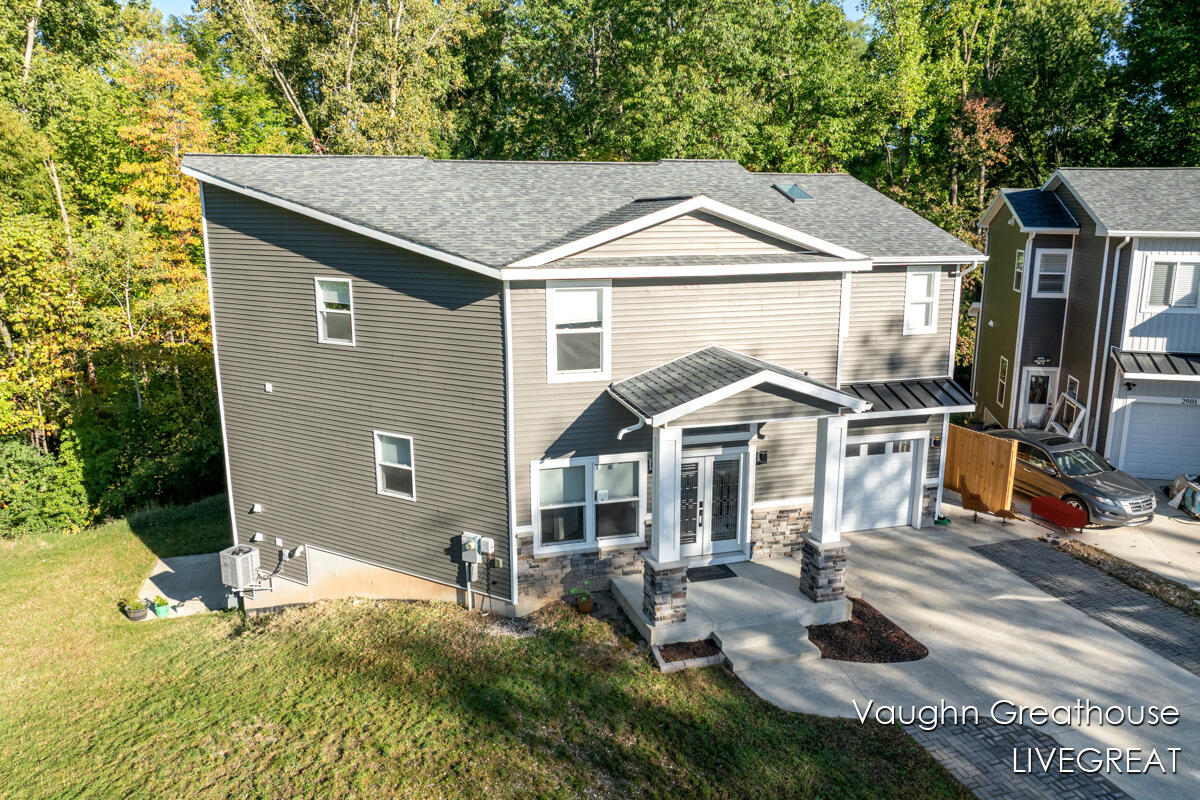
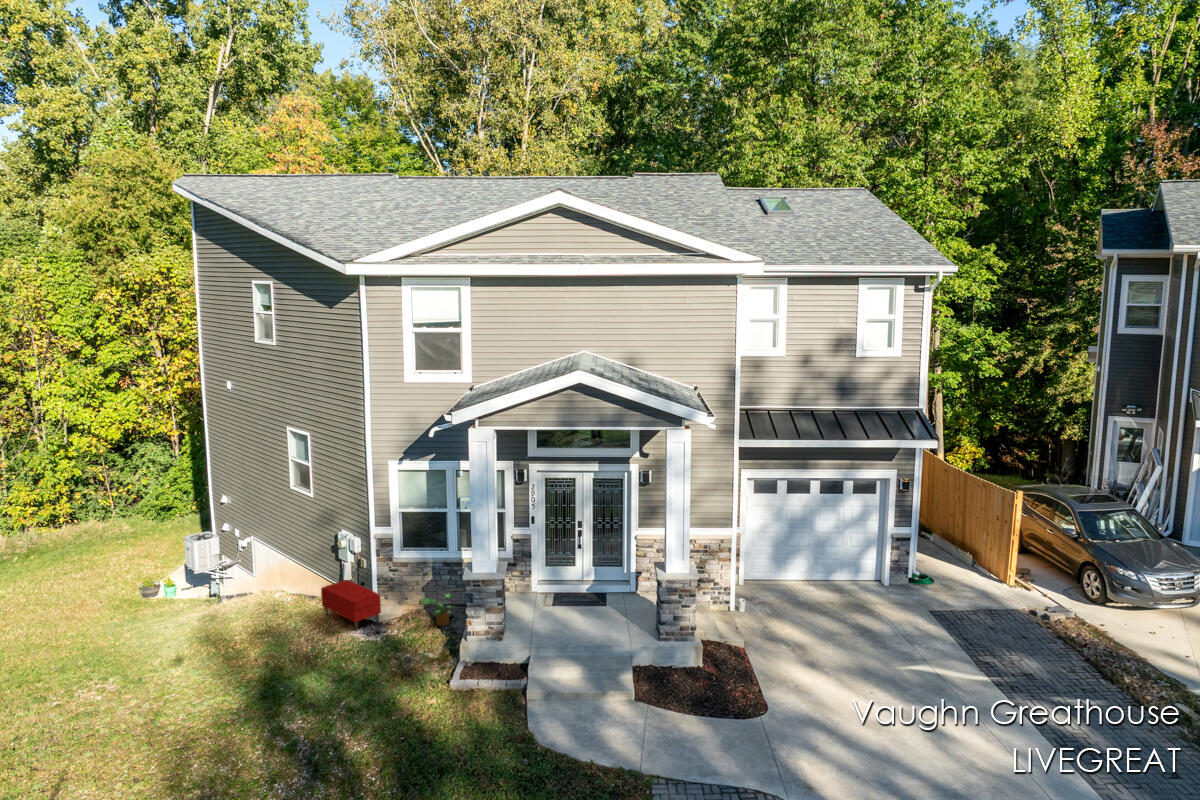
lounge chair: present [959,475,1015,525] -> none [943,528,1012,595]
bench: present [1030,496,1087,535] -> present [321,580,381,630]

